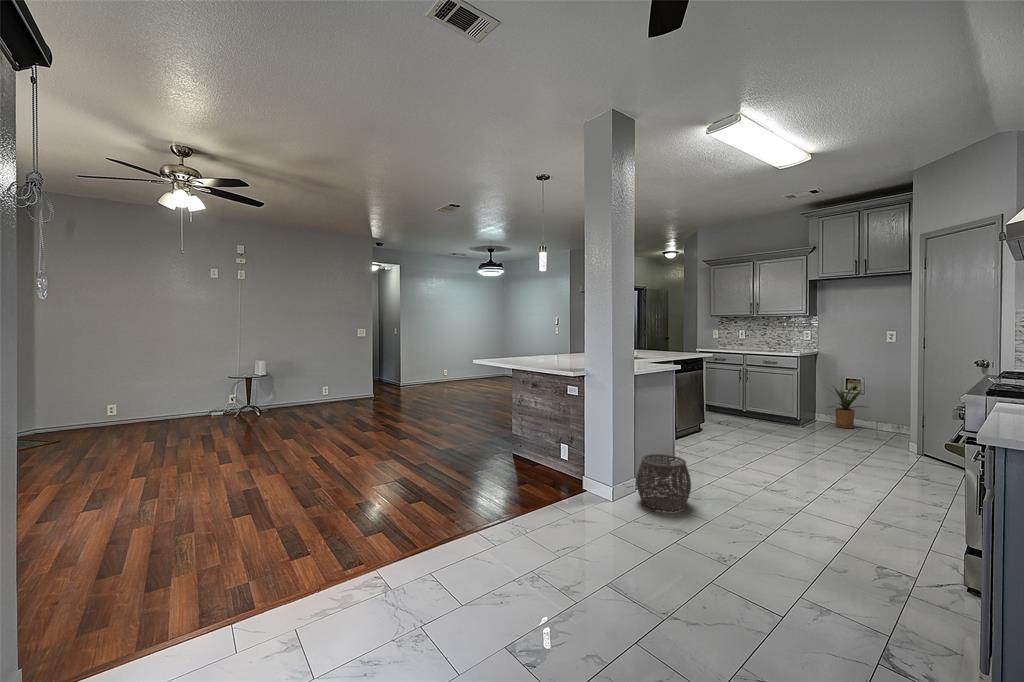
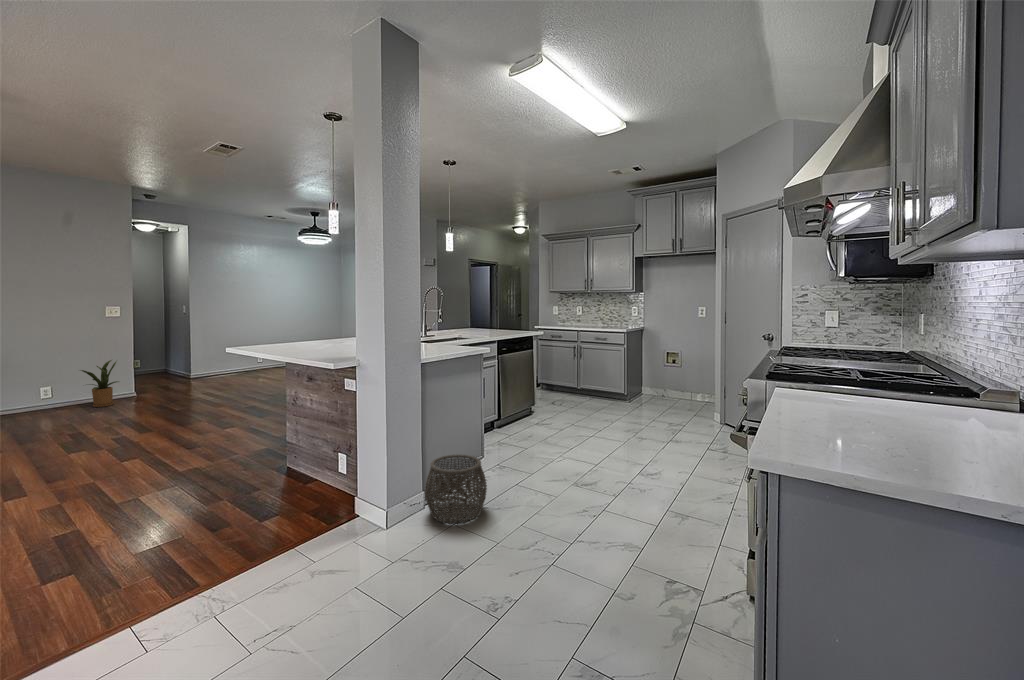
house plant: present [828,384,865,428] -> present [81,360,118,407]

